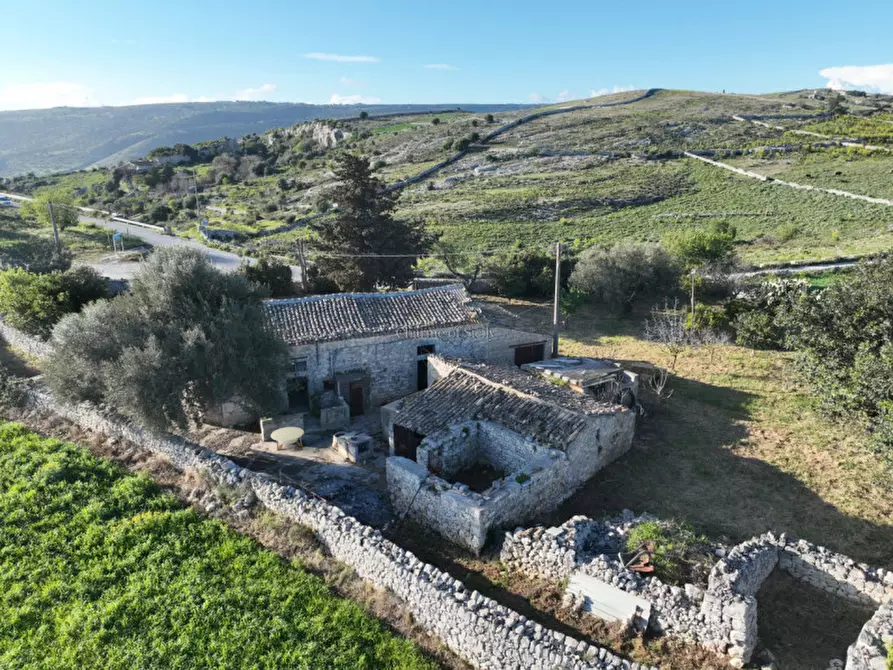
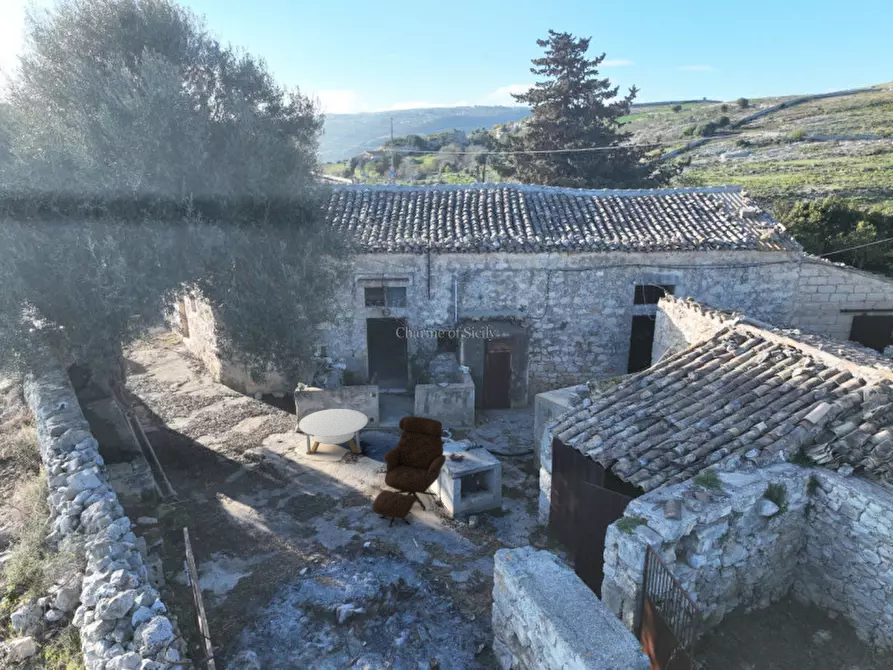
lounge chair: none [322,425,349,471] -> present [373,416,446,527]

